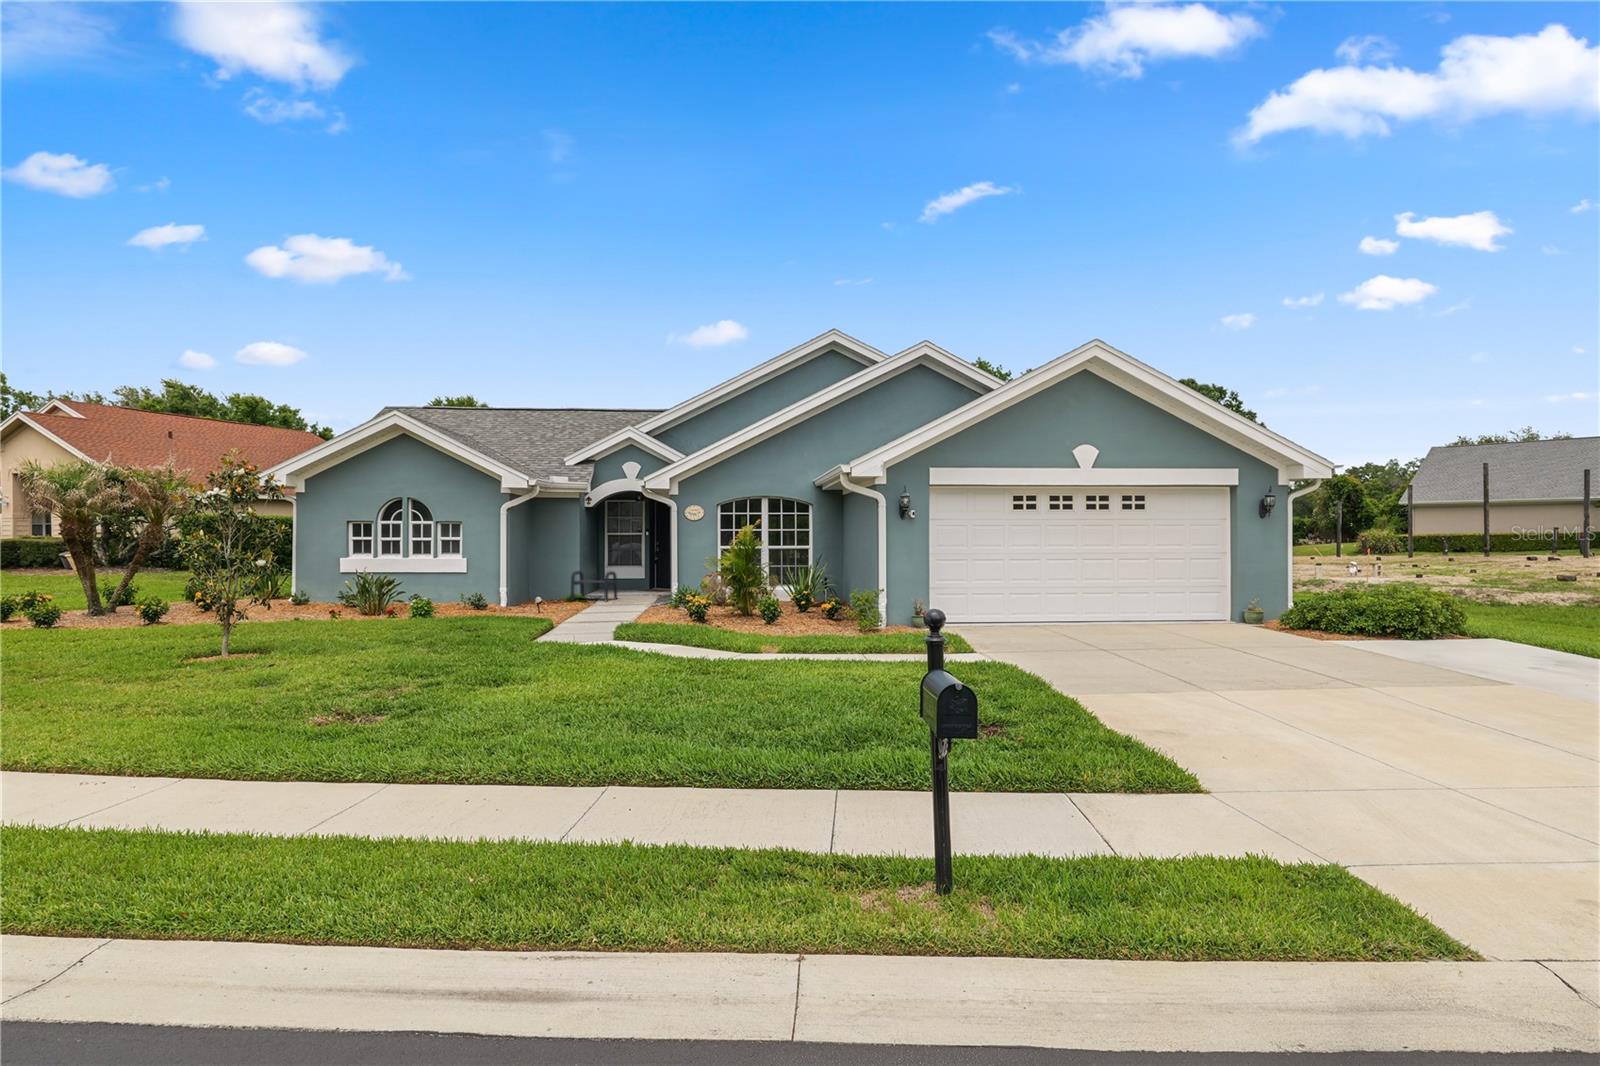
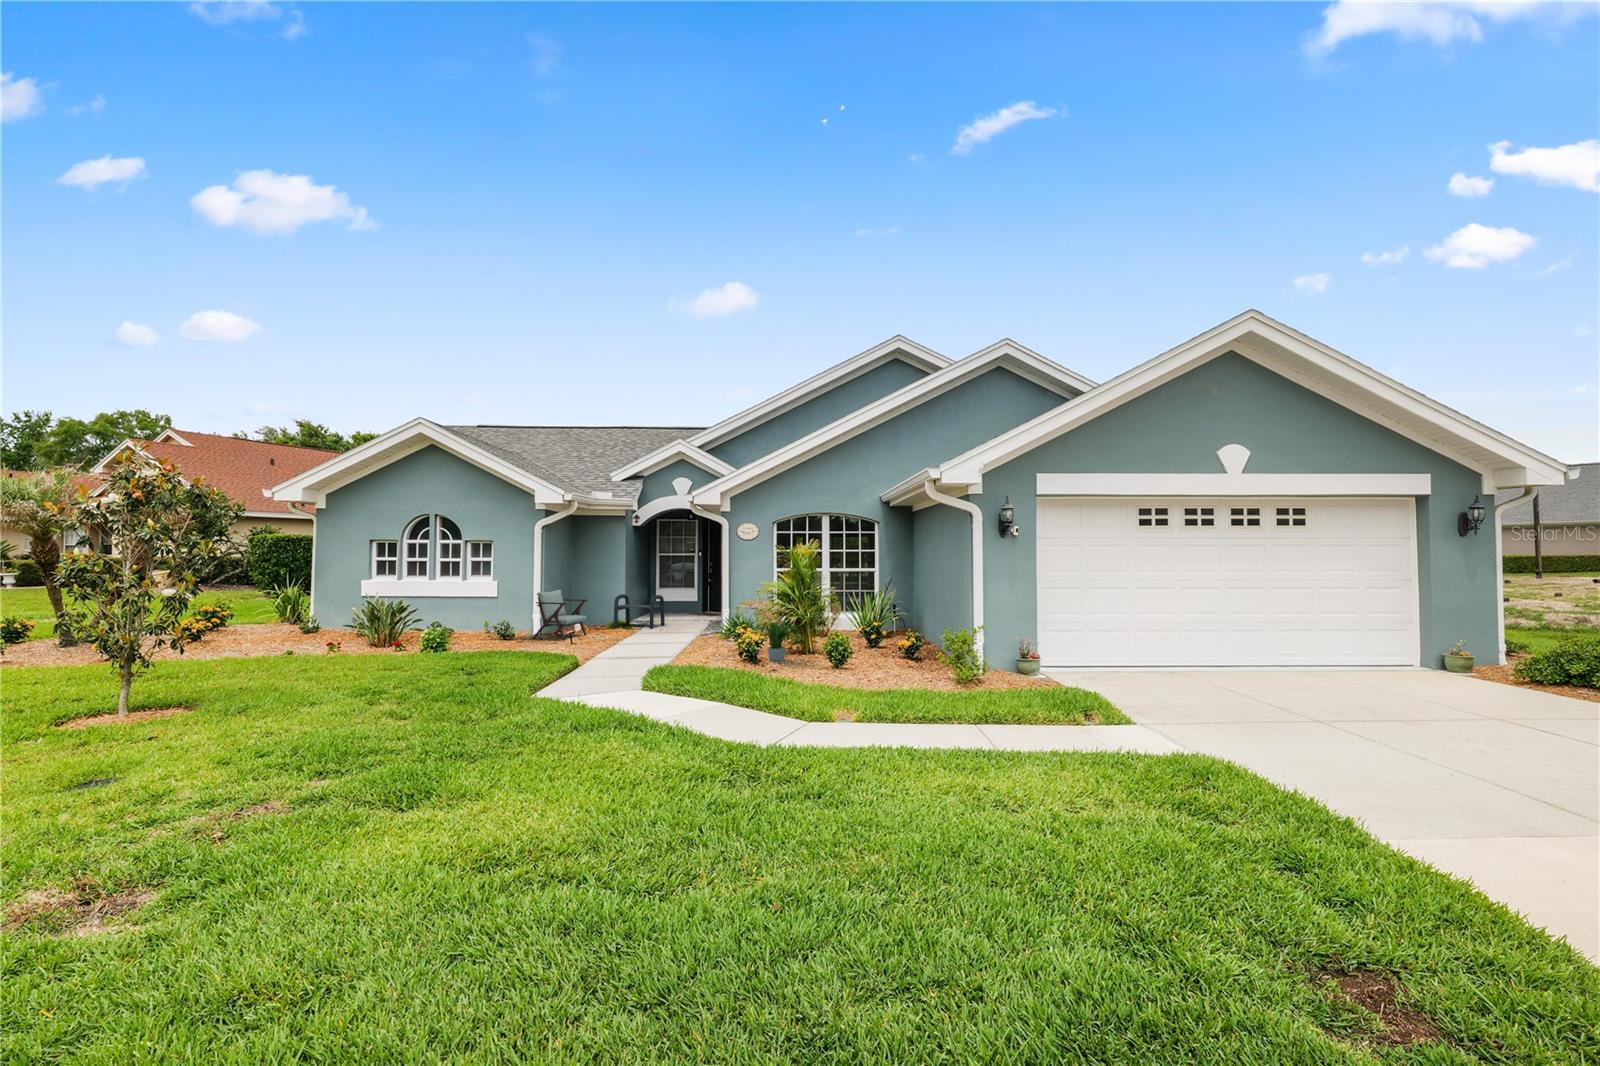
lounge chair: none [502,566,550,610] -> present [532,590,587,640]
potted plant: none [701,588,741,622] -> present [755,621,796,661]

